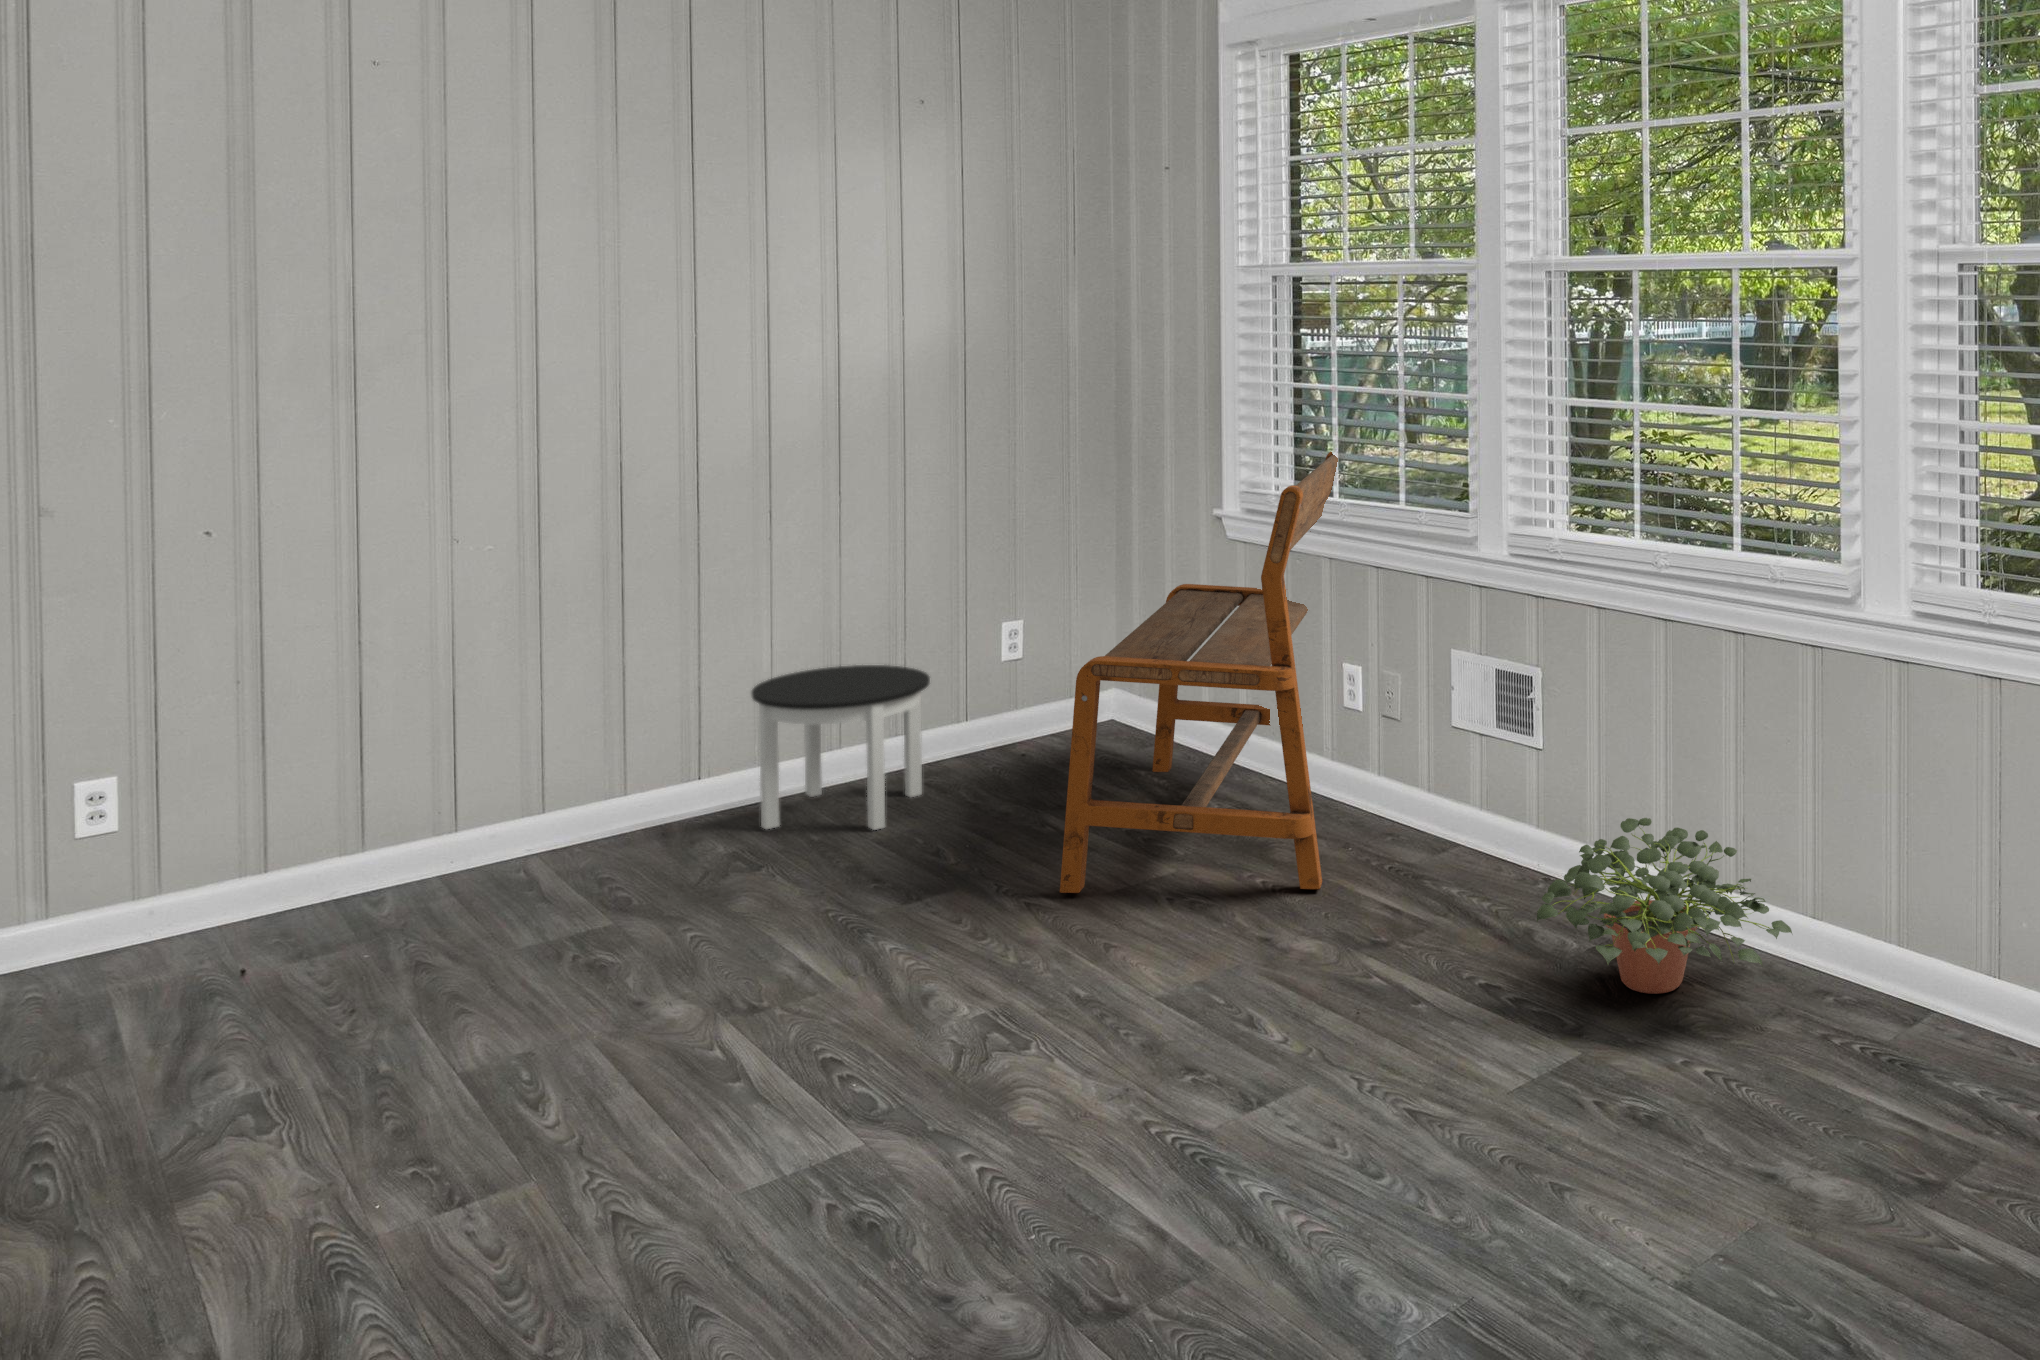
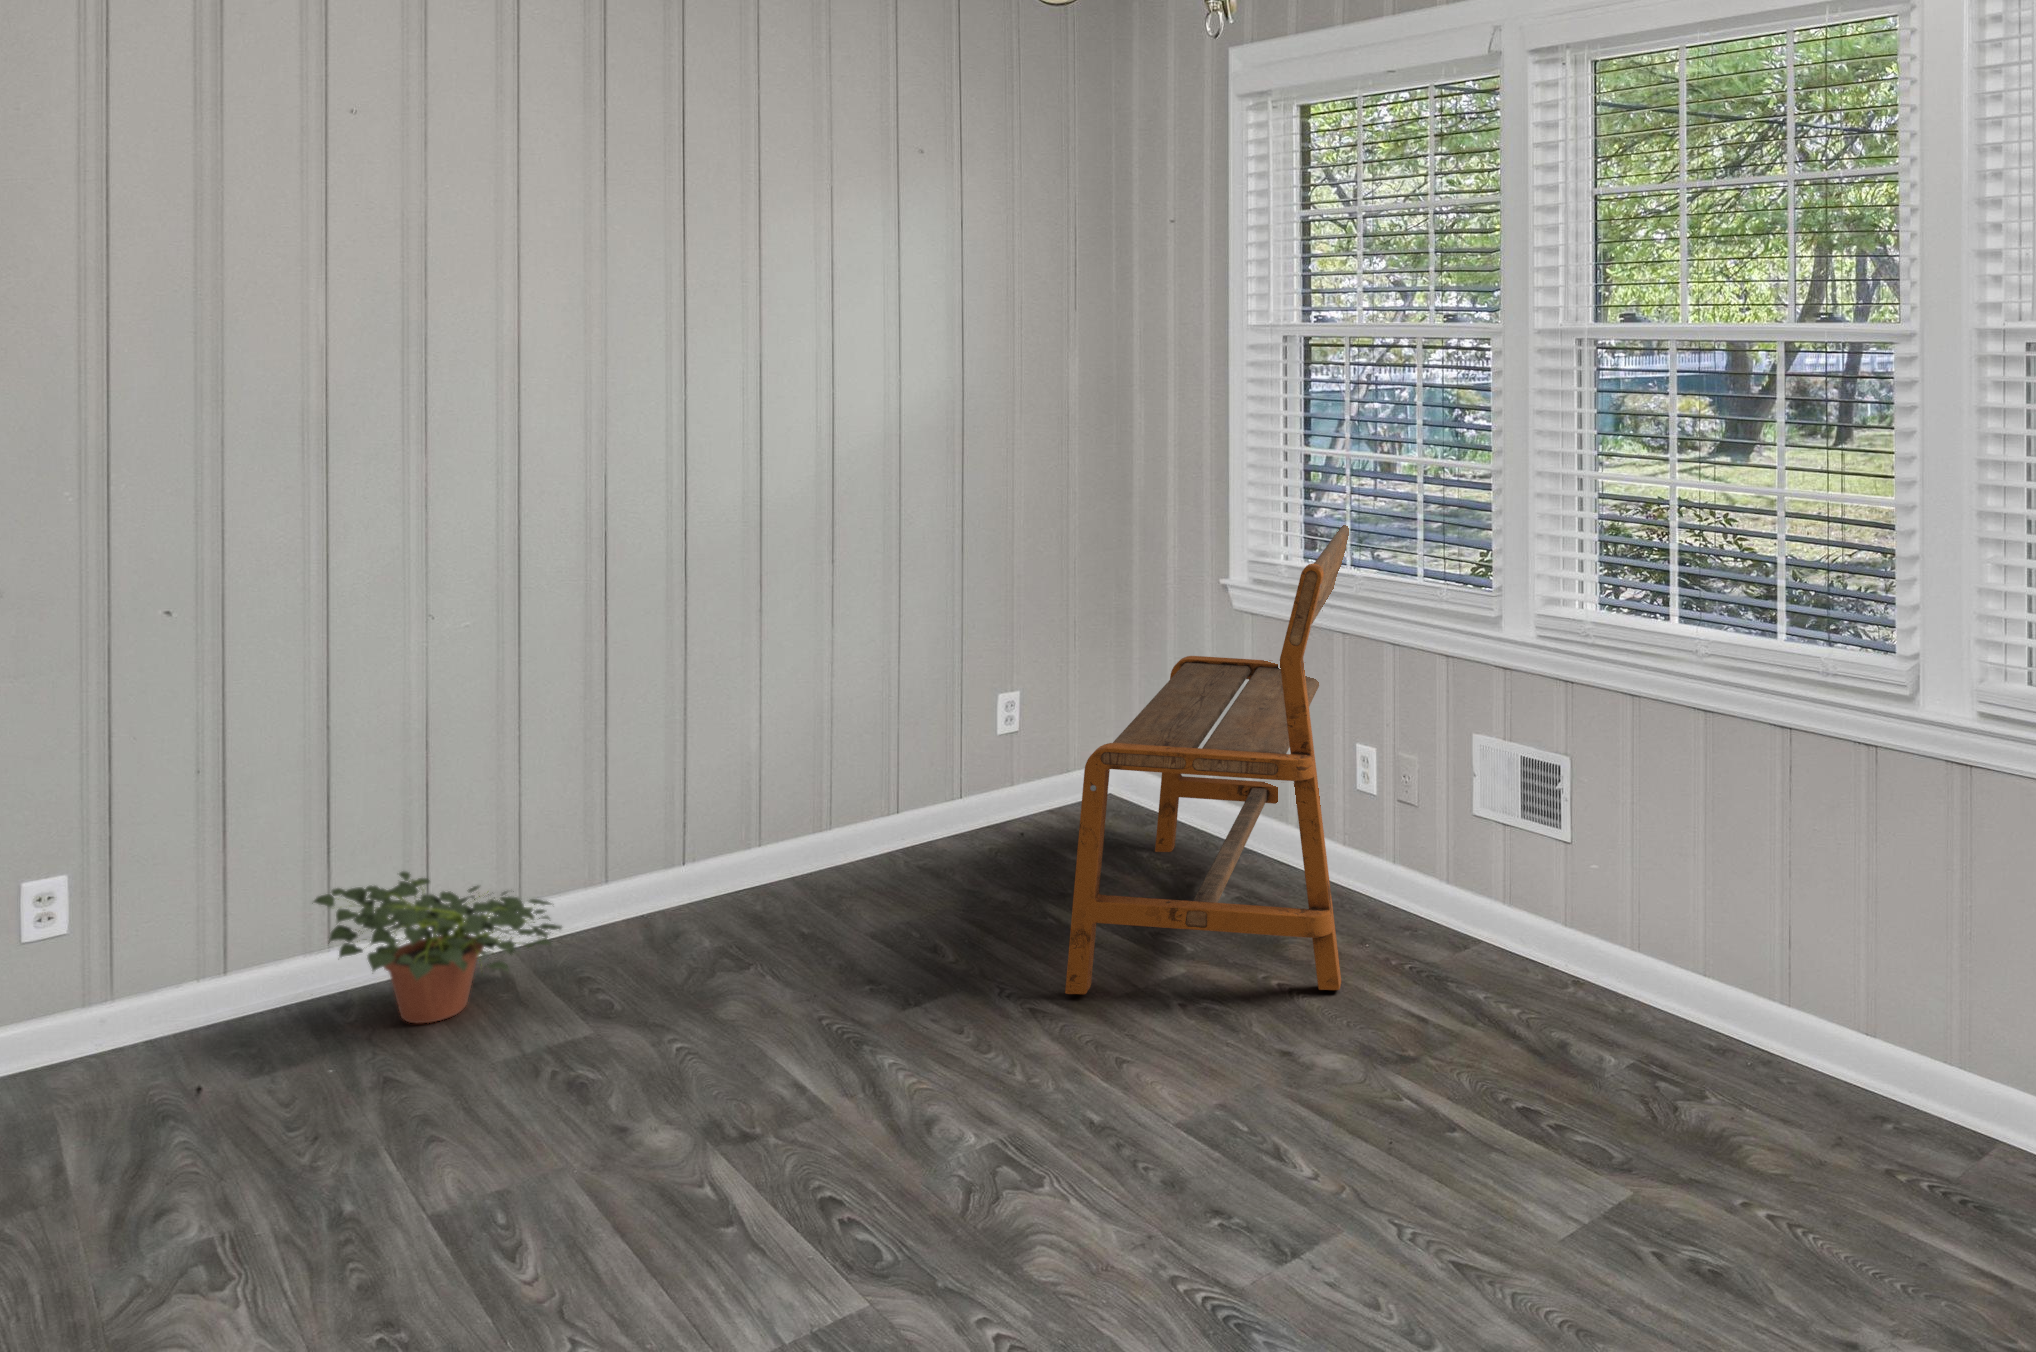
round table: present [752,665,930,830] -> none [740,741,926,919]
potted plant: present [1537,818,1792,994] -> present [314,872,562,1023]

